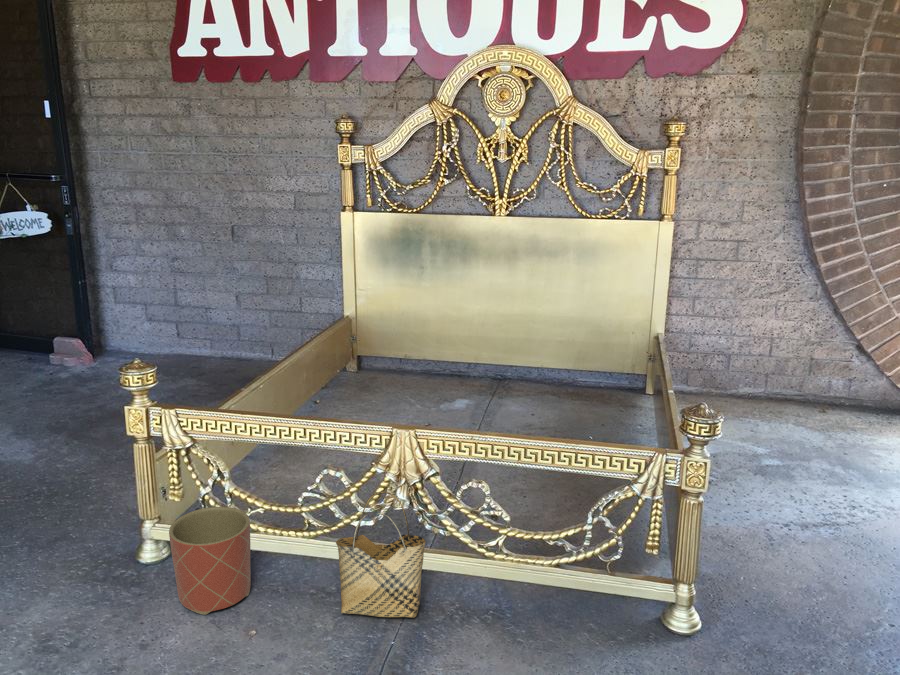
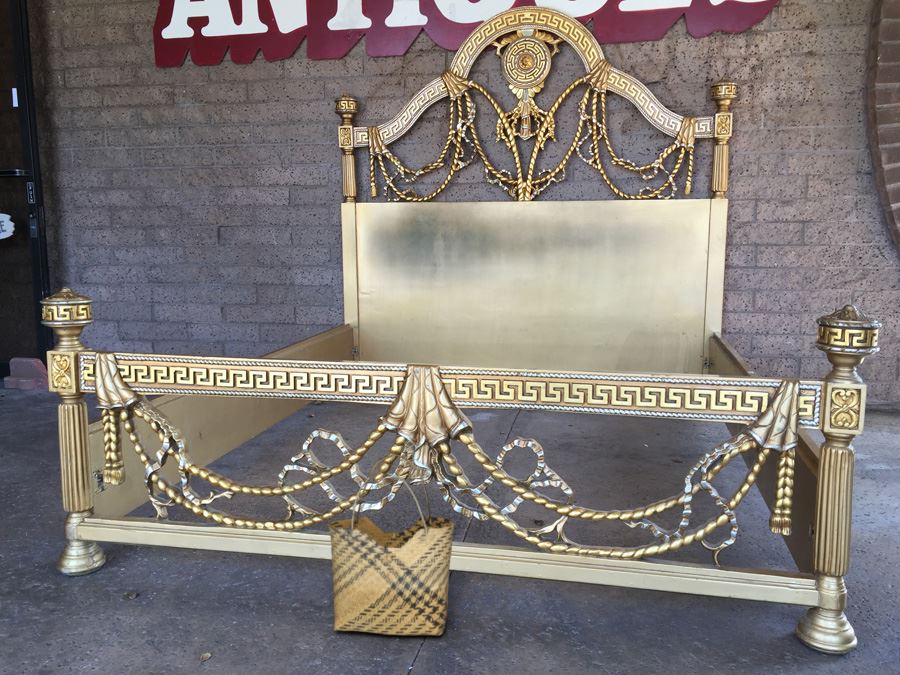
planter: present [169,507,251,615] -> none [92,487,208,635]

